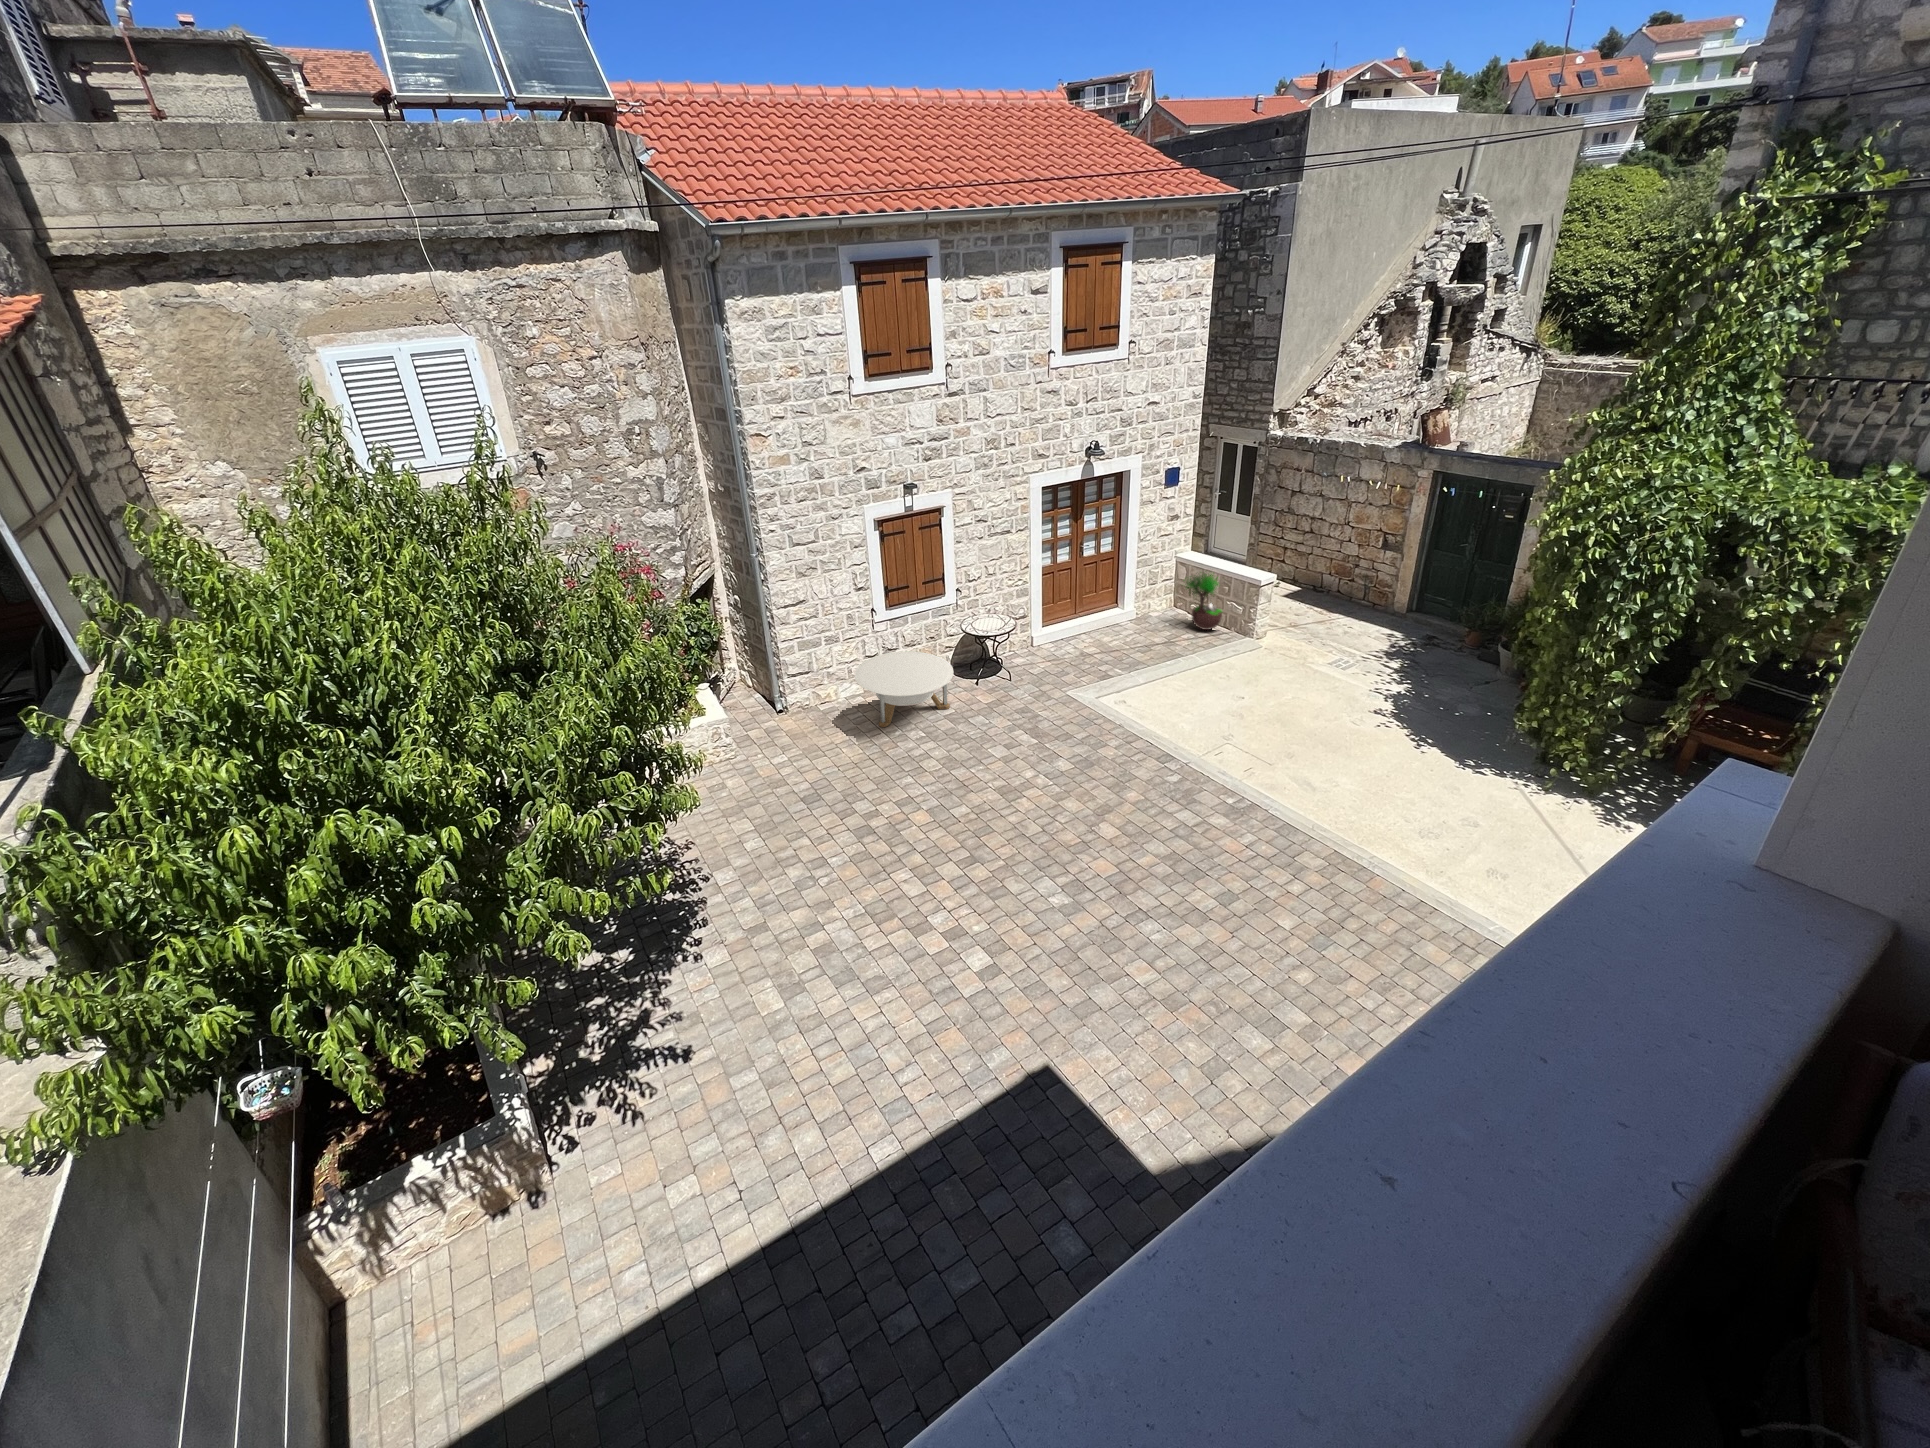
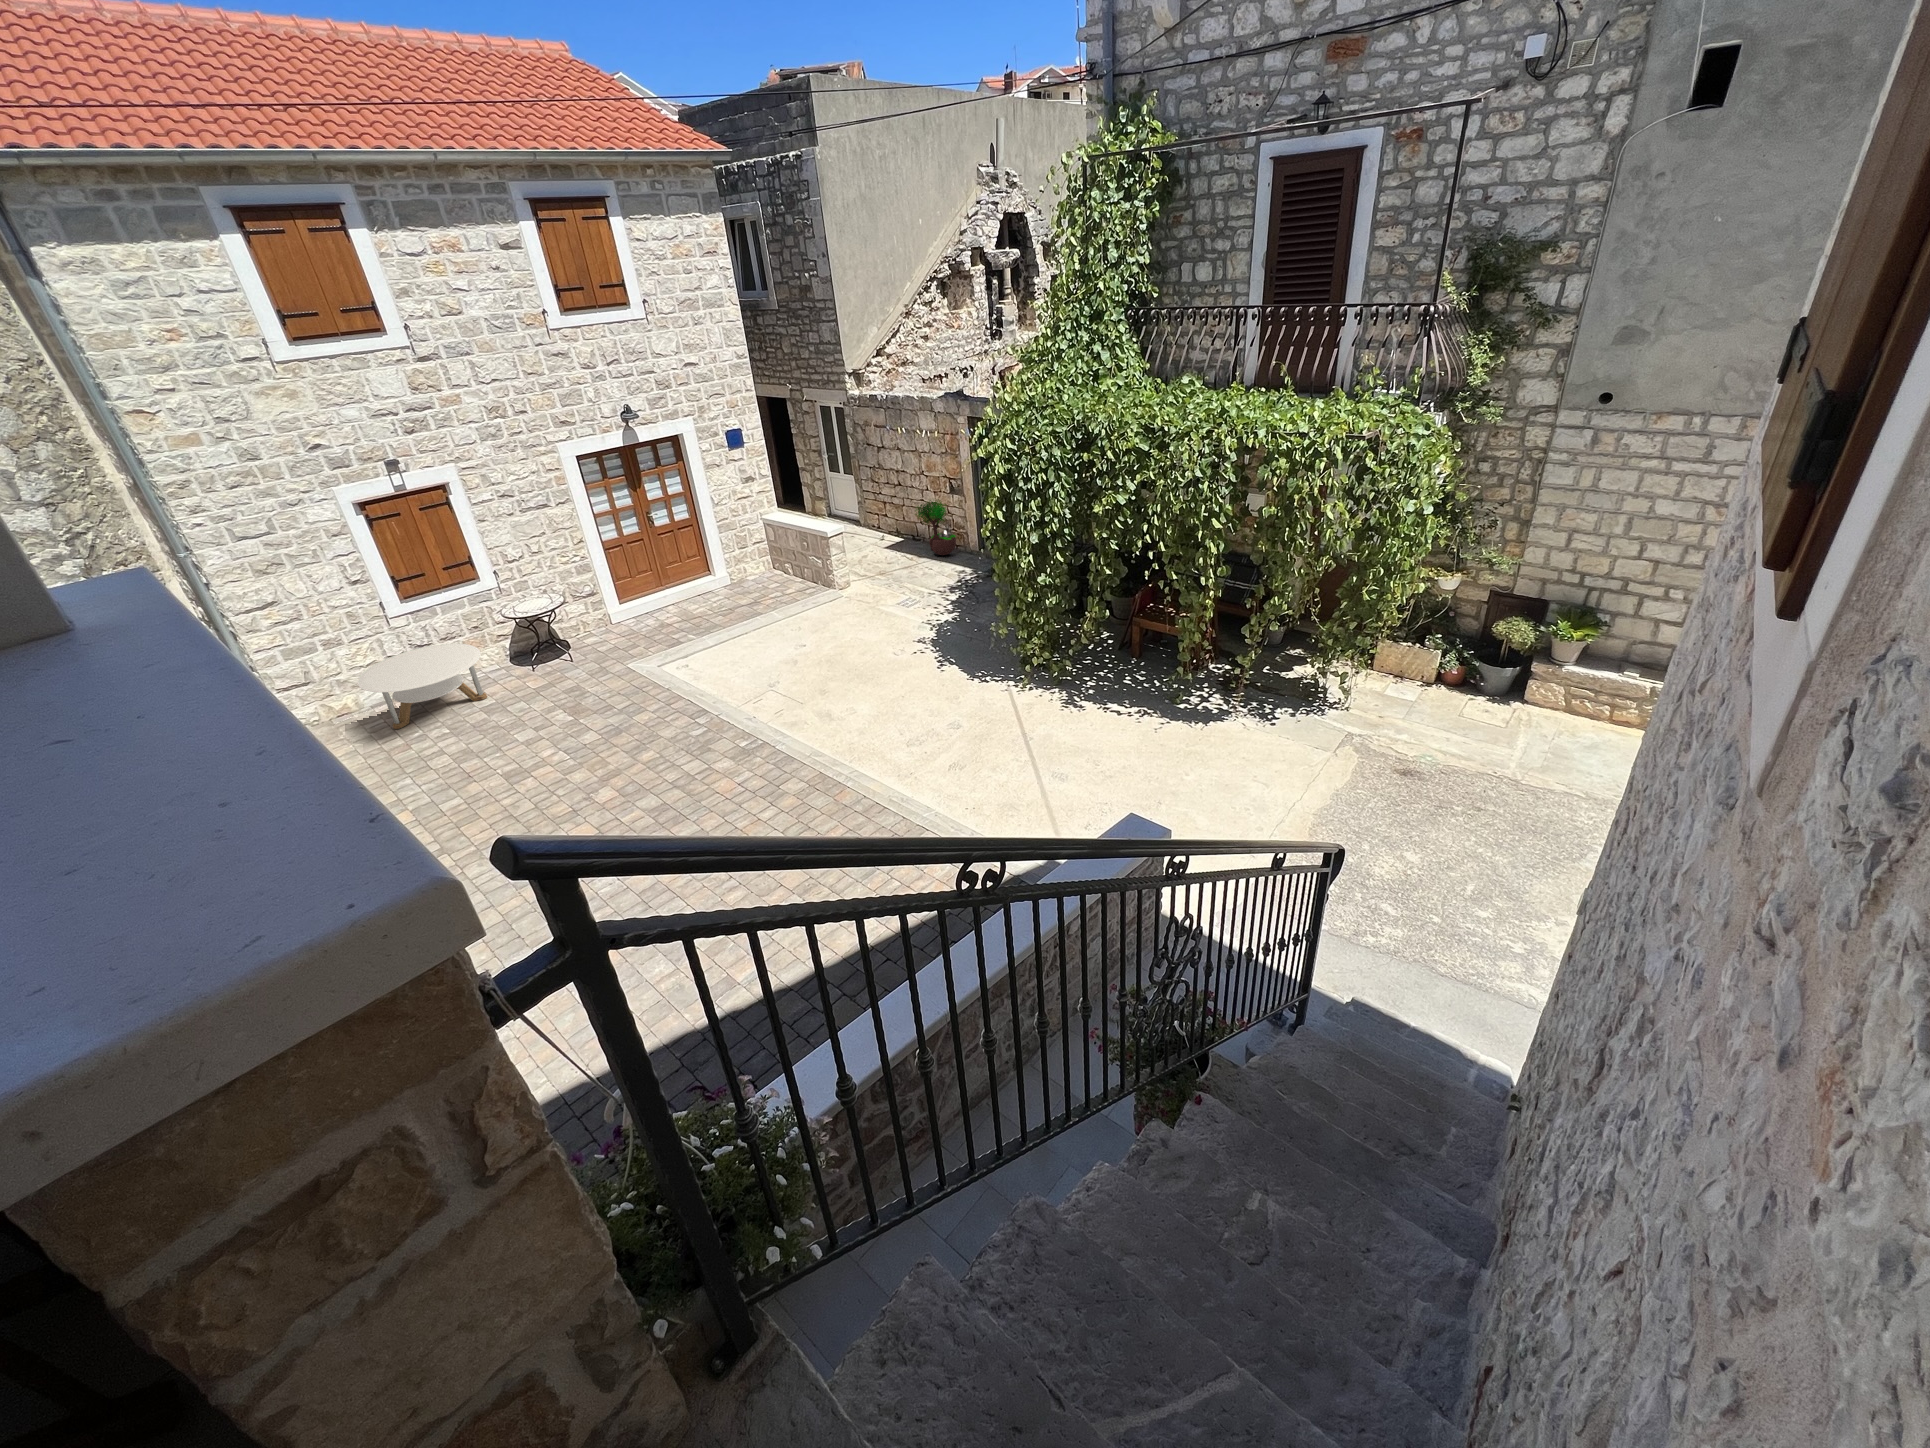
potted tree: present [1186,572,1222,630] -> present [917,499,956,555]

